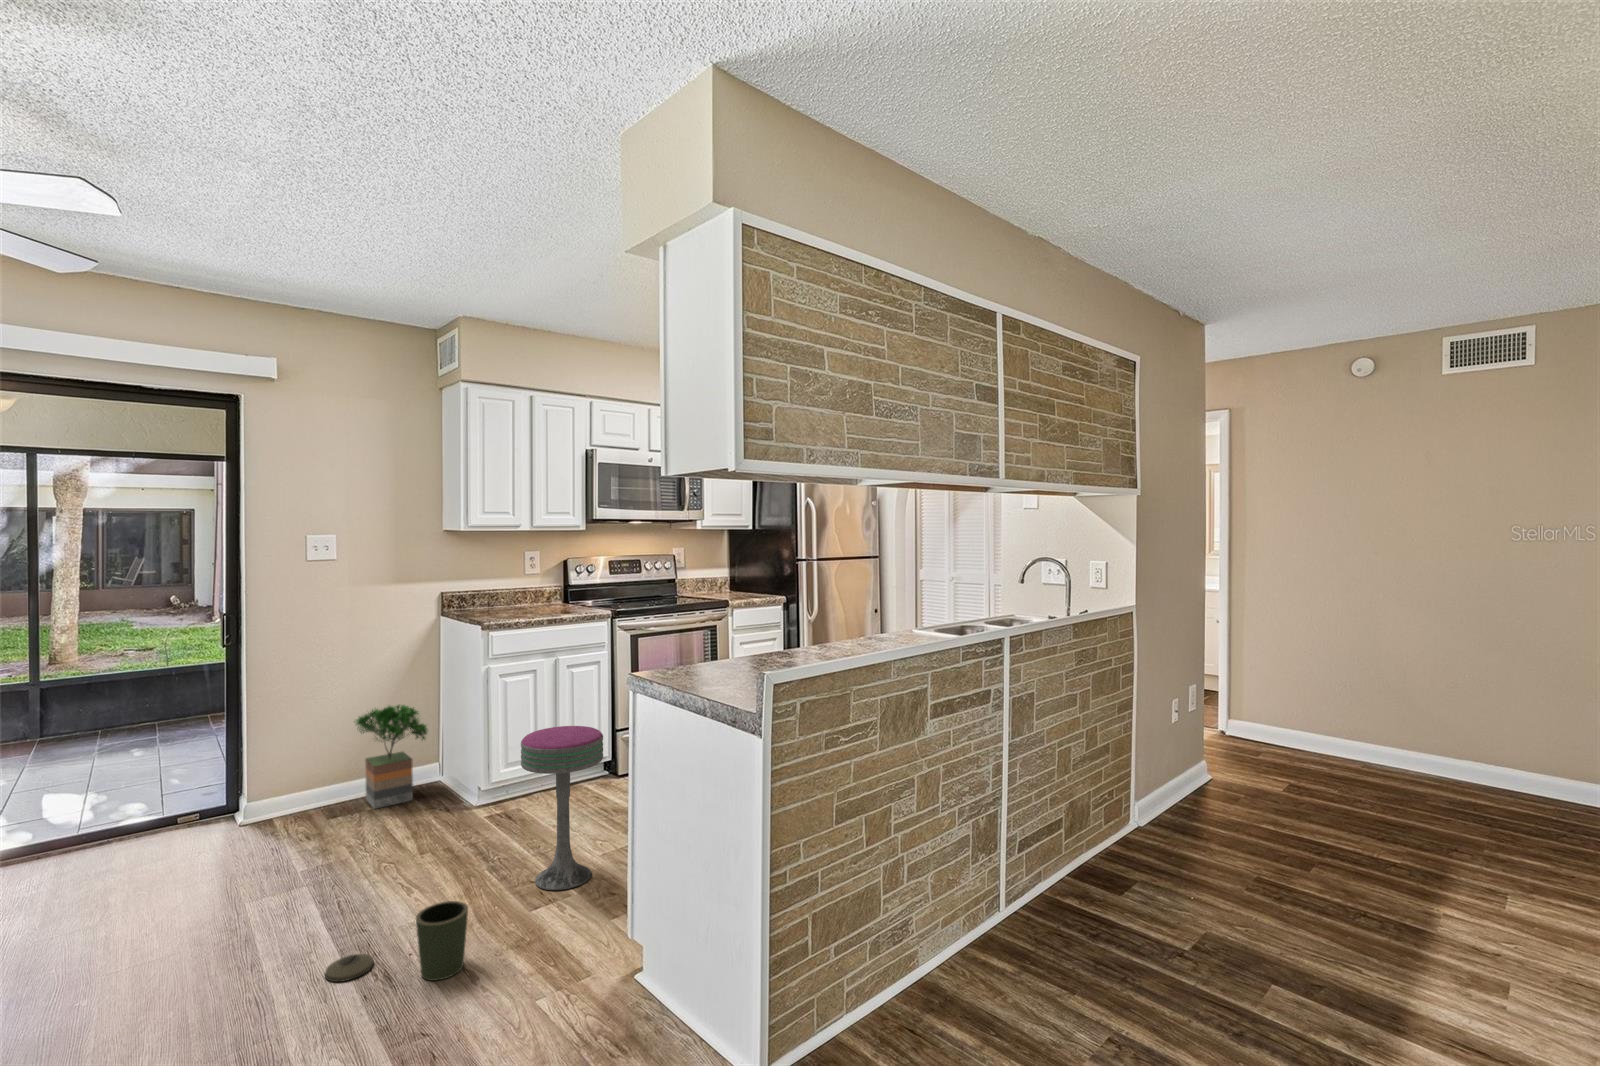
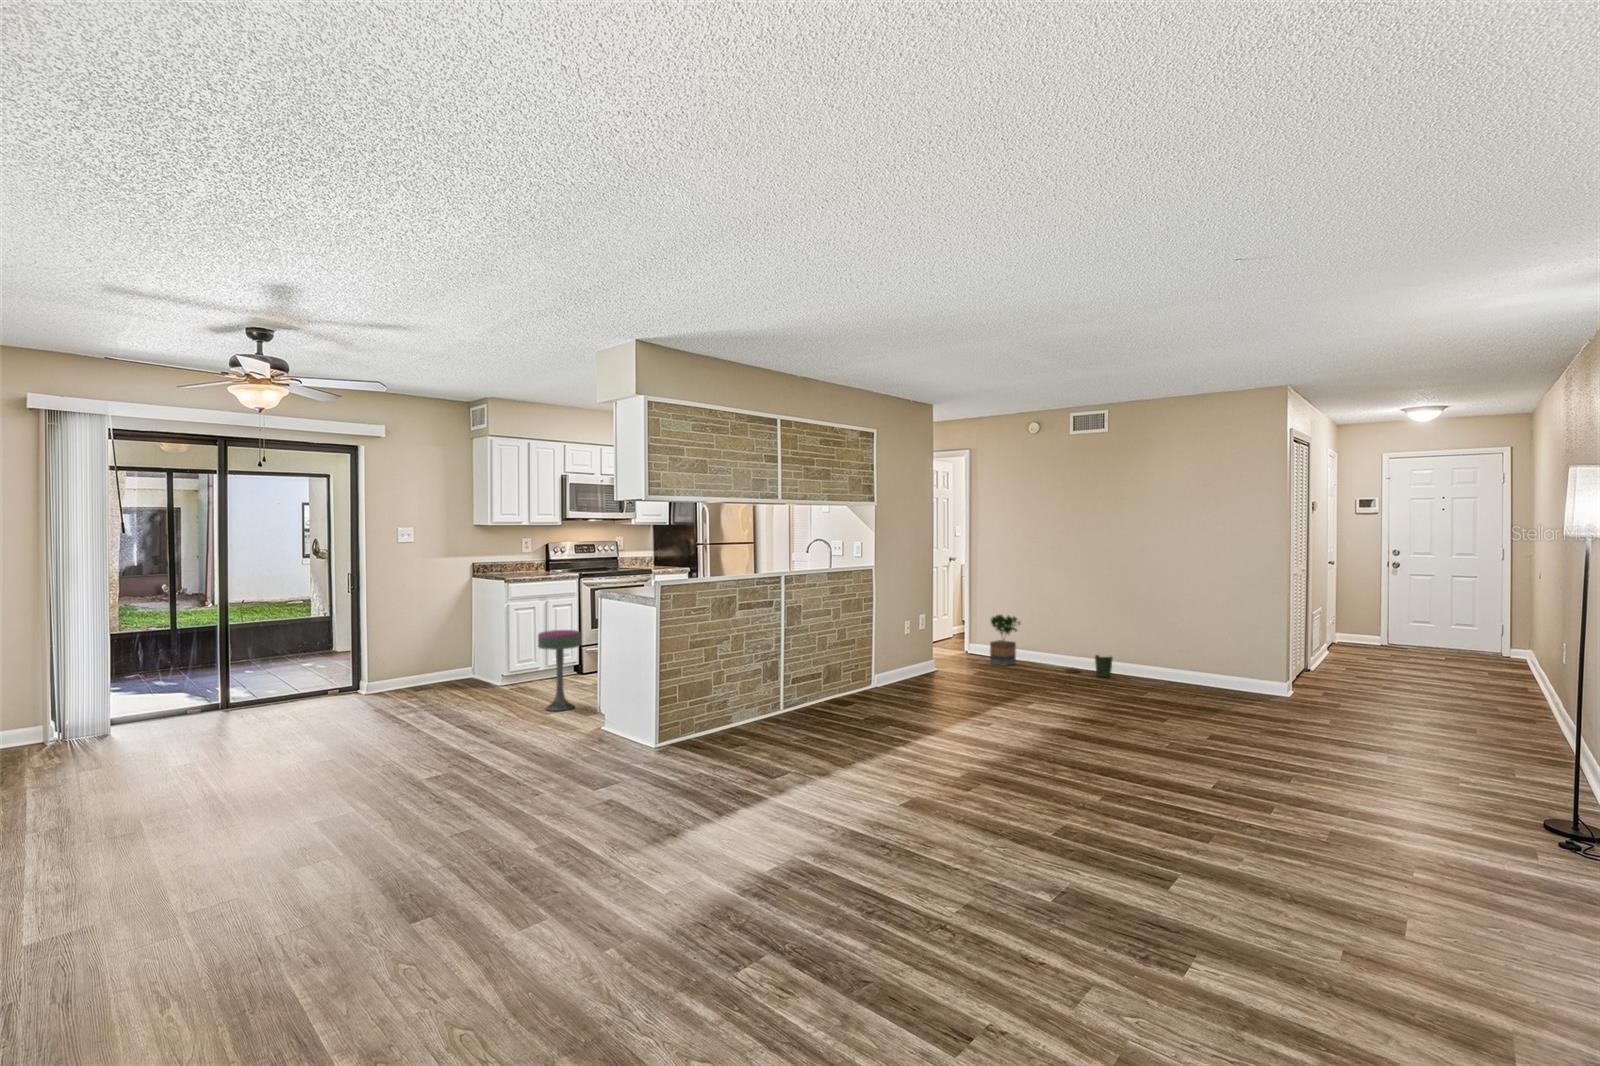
potted tree: present [354,705,427,809] -> present [990,615,1020,666]
trash can: present [325,901,468,982] -> present [1066,655,1112,677]

